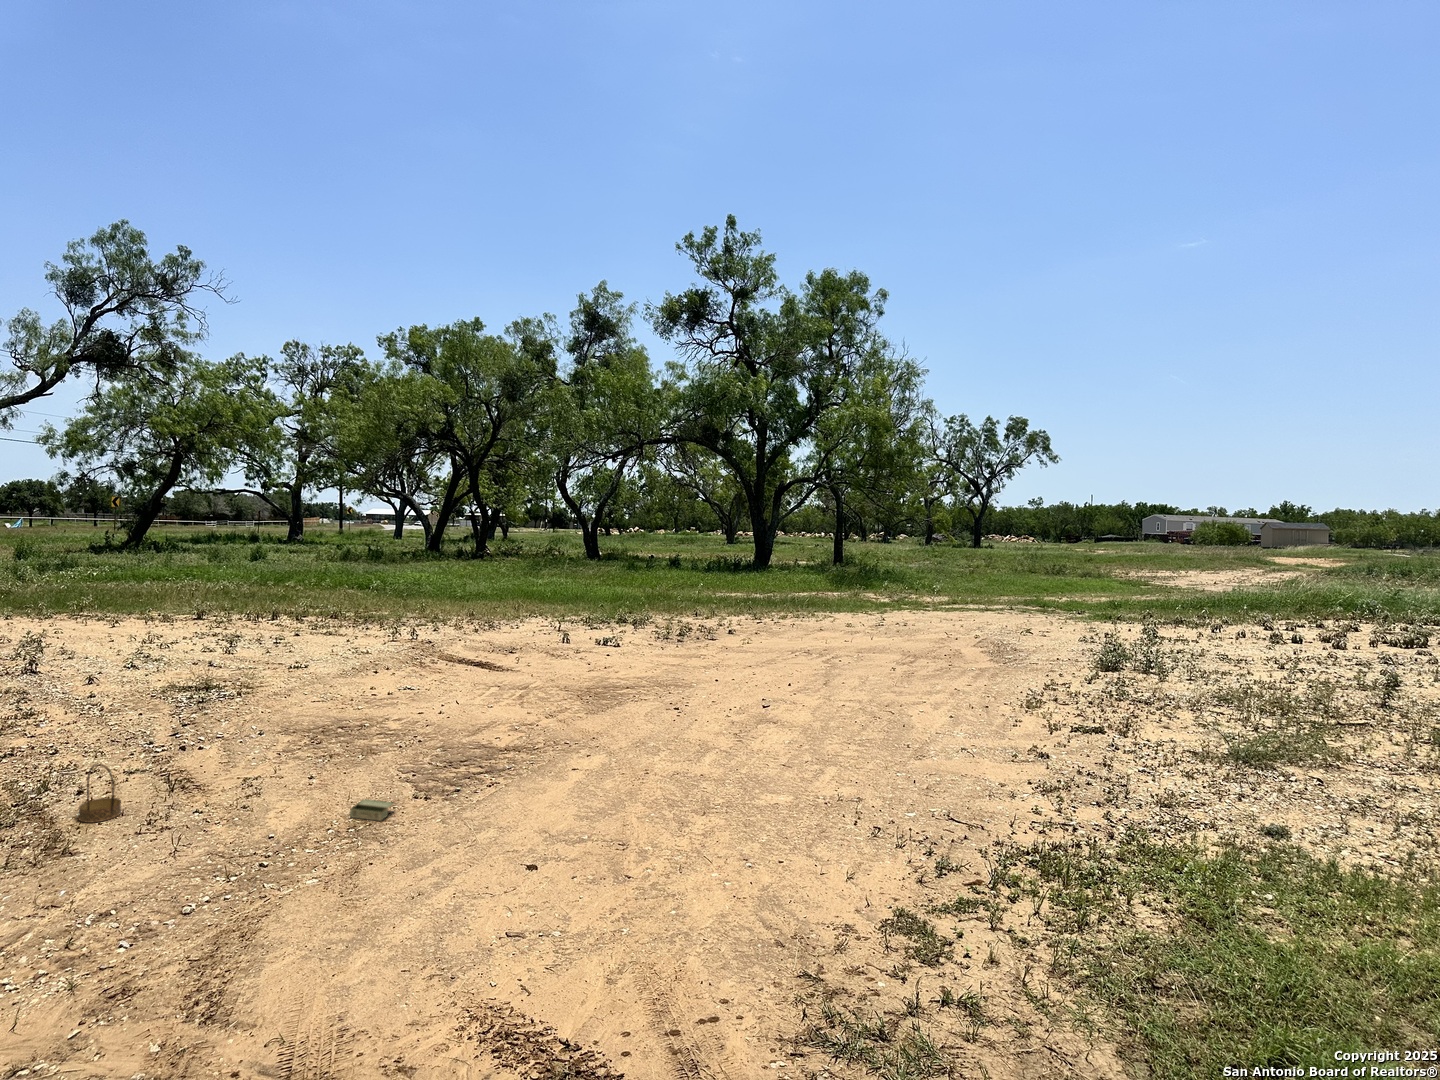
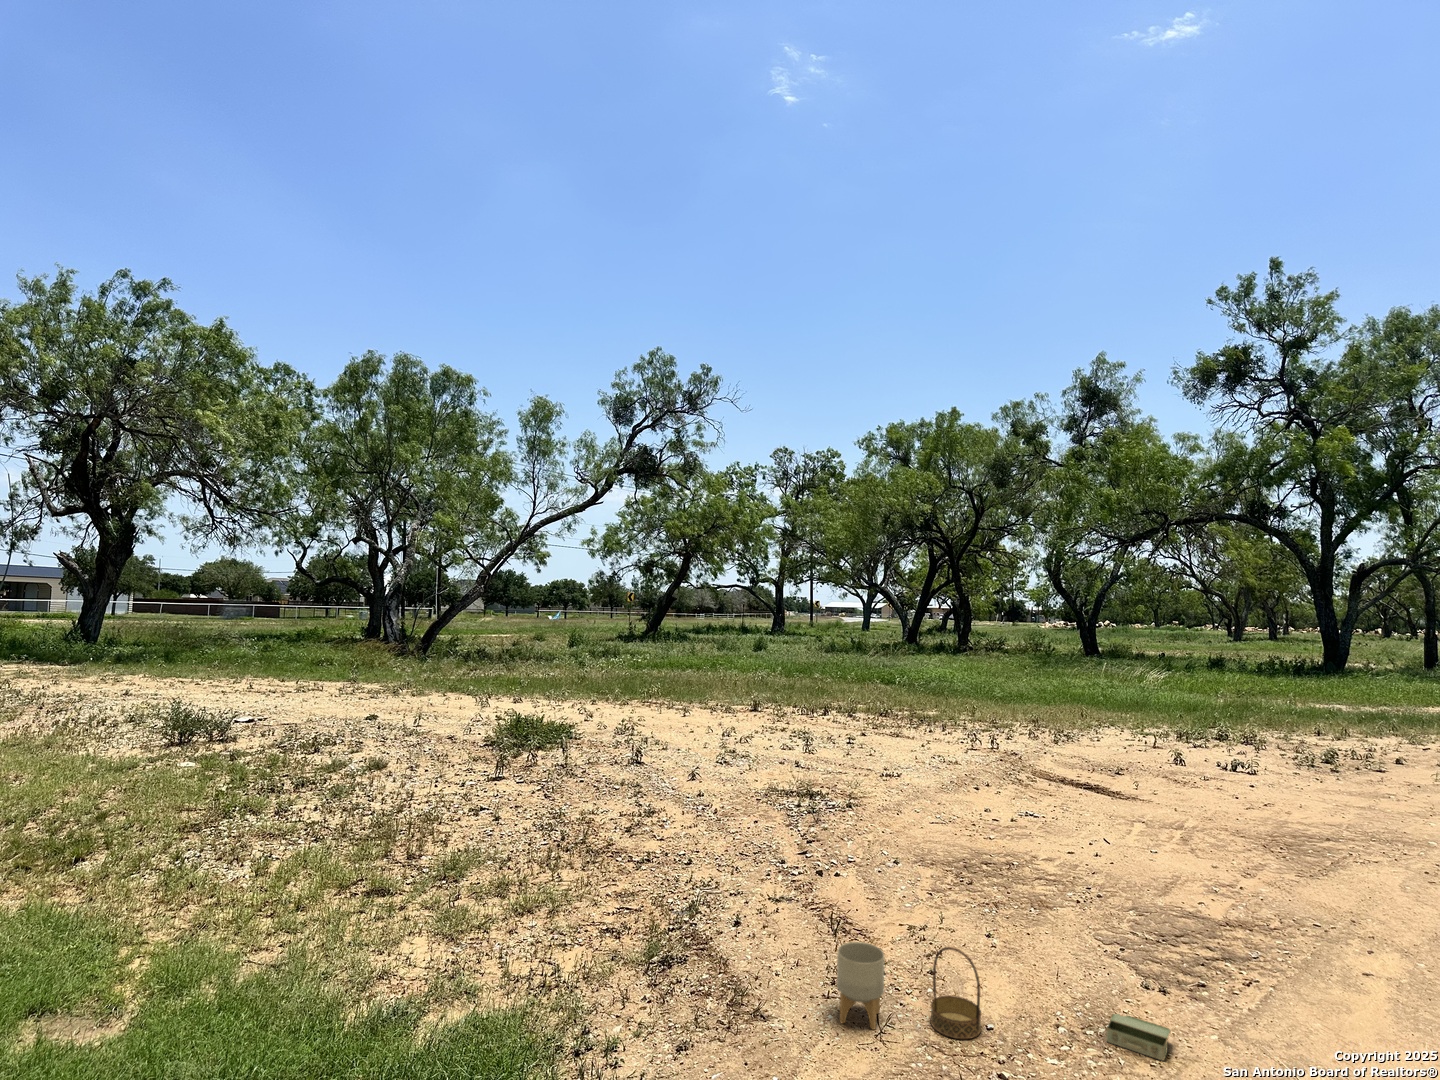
basket: present [79,764,121,823] -> present [931,947,981,1039]
planter: none [142,781,184,839] -> present [837,942,885,1029]

